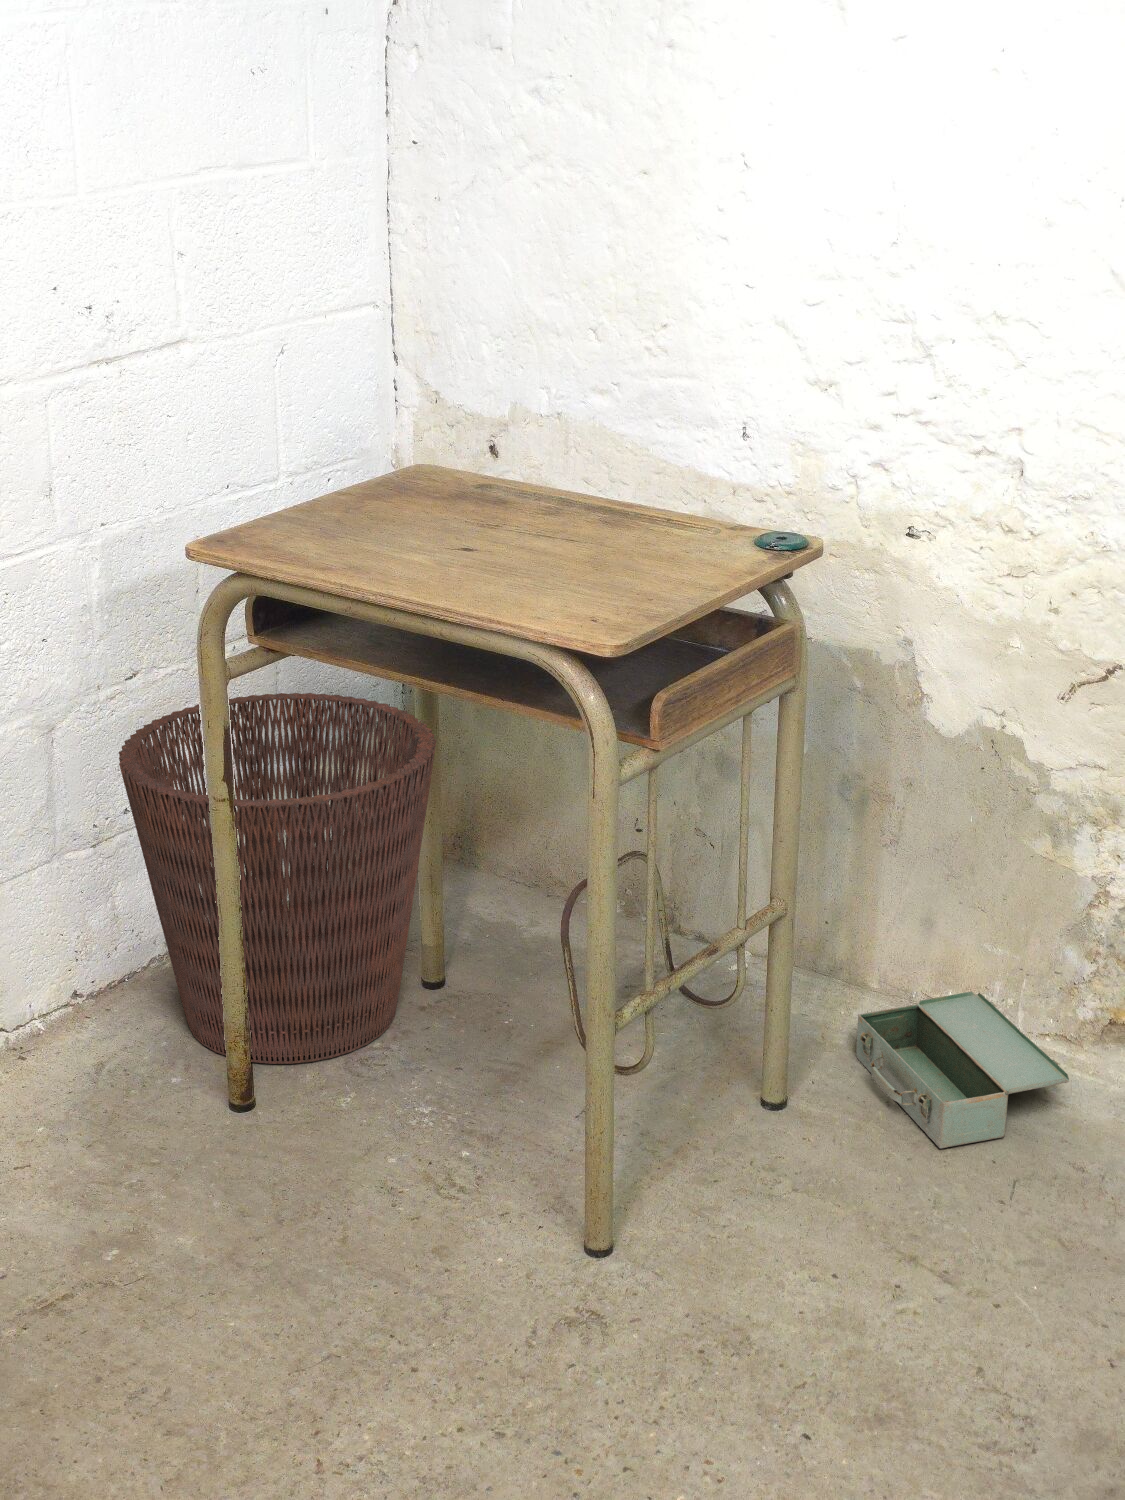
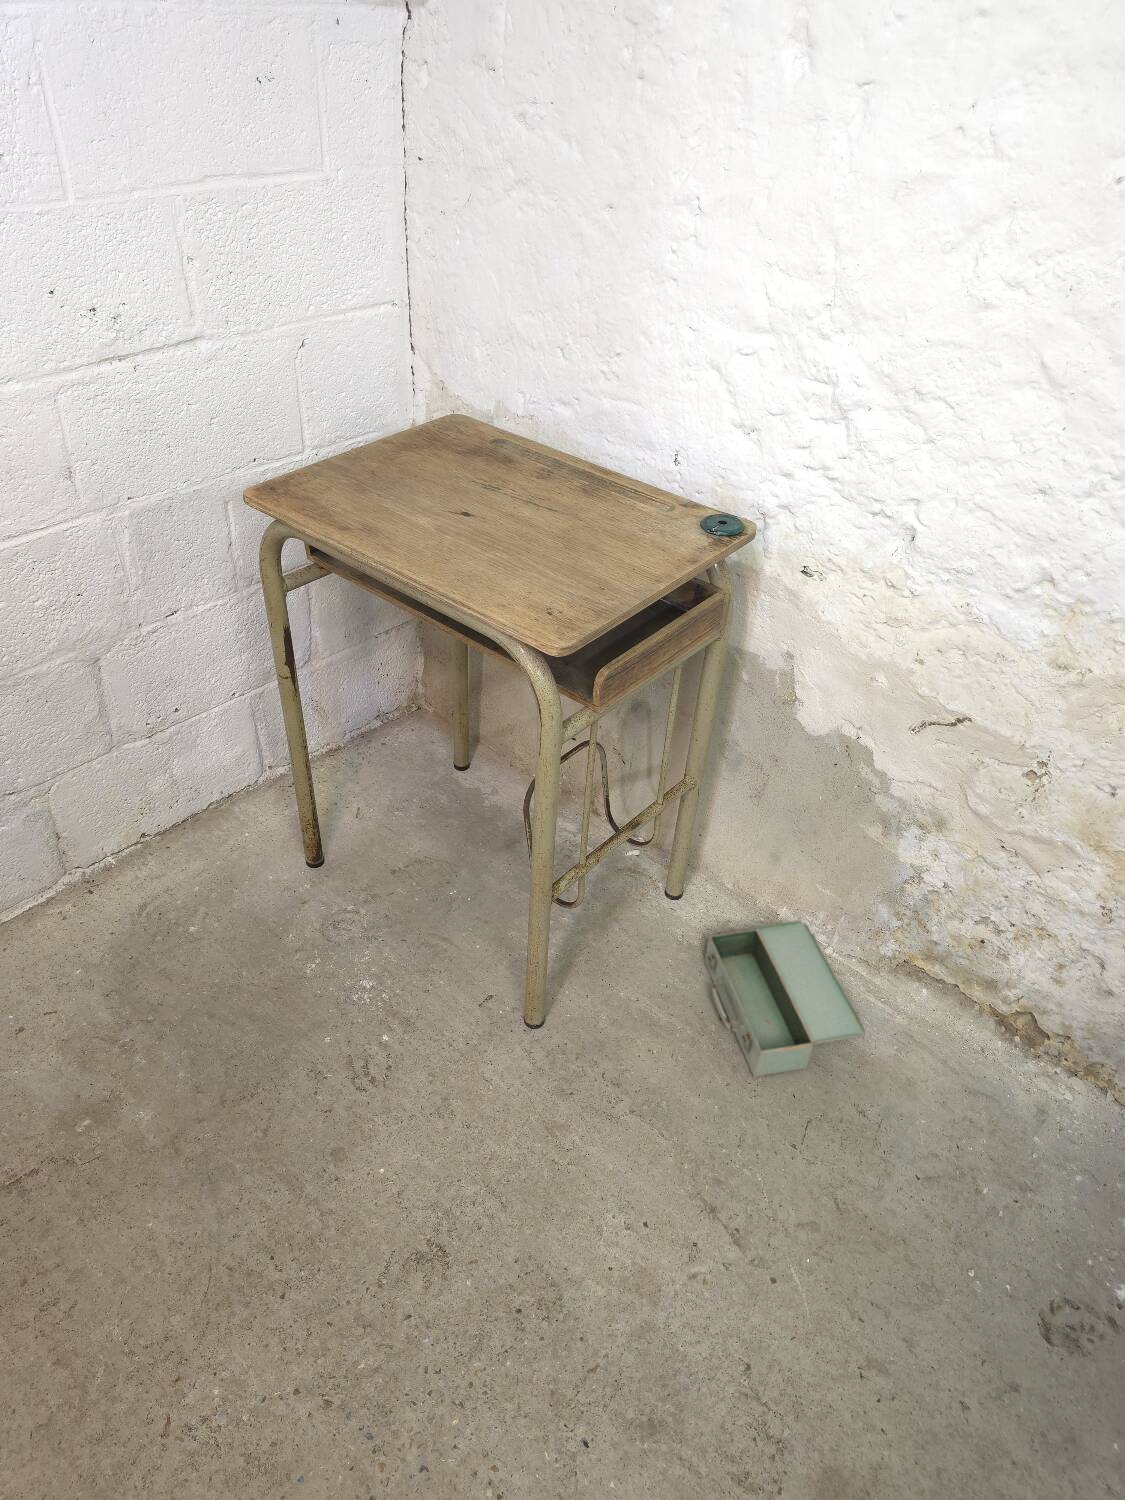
basket: present [119,693,436,1064] -> none [139,628,400,921]

